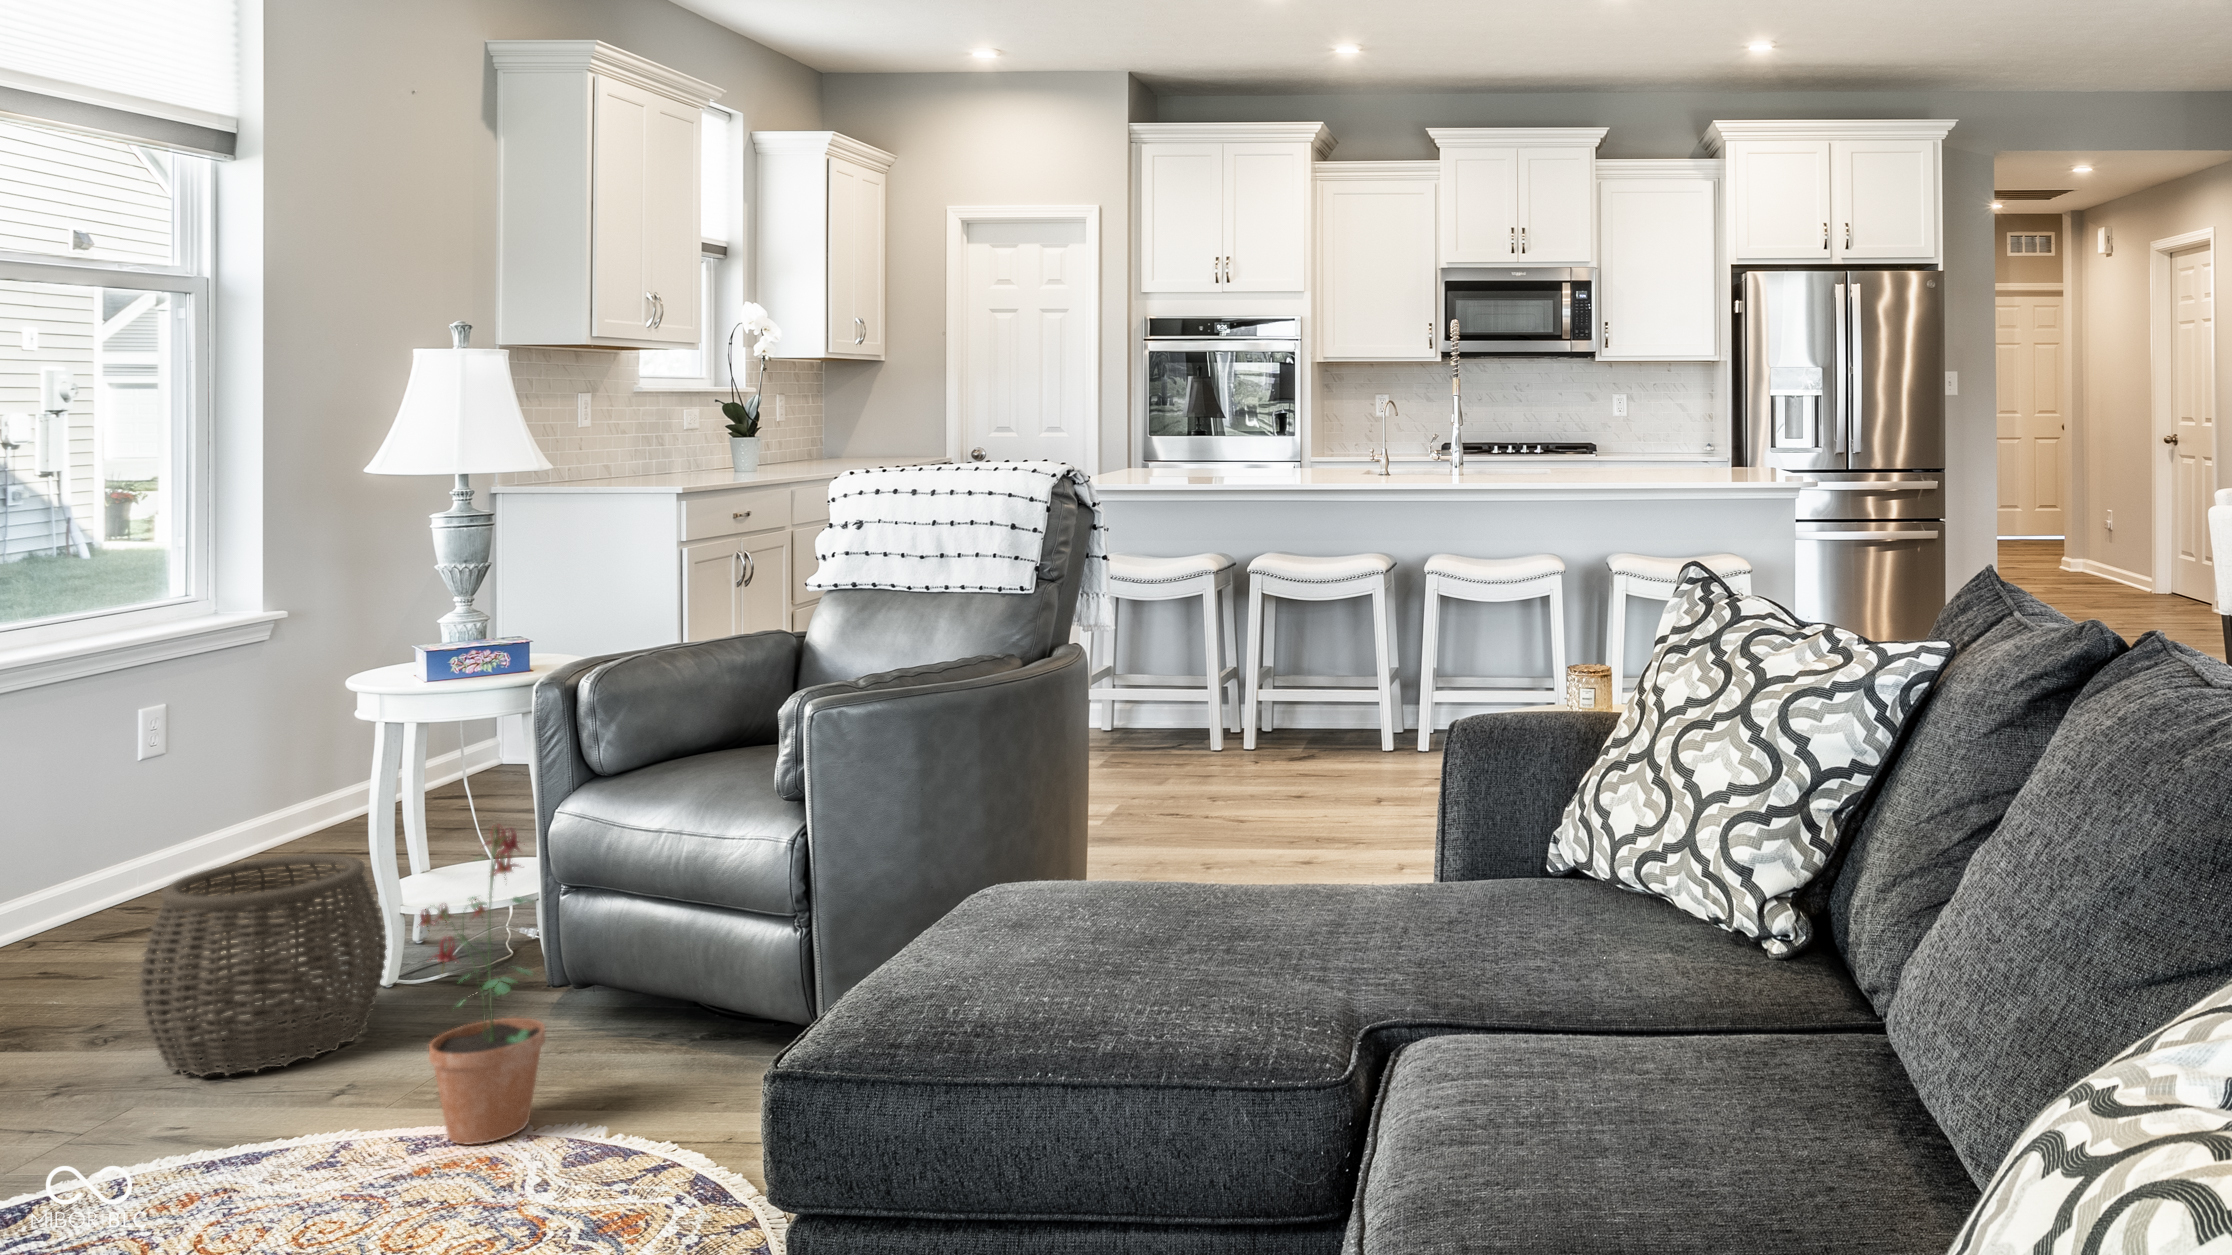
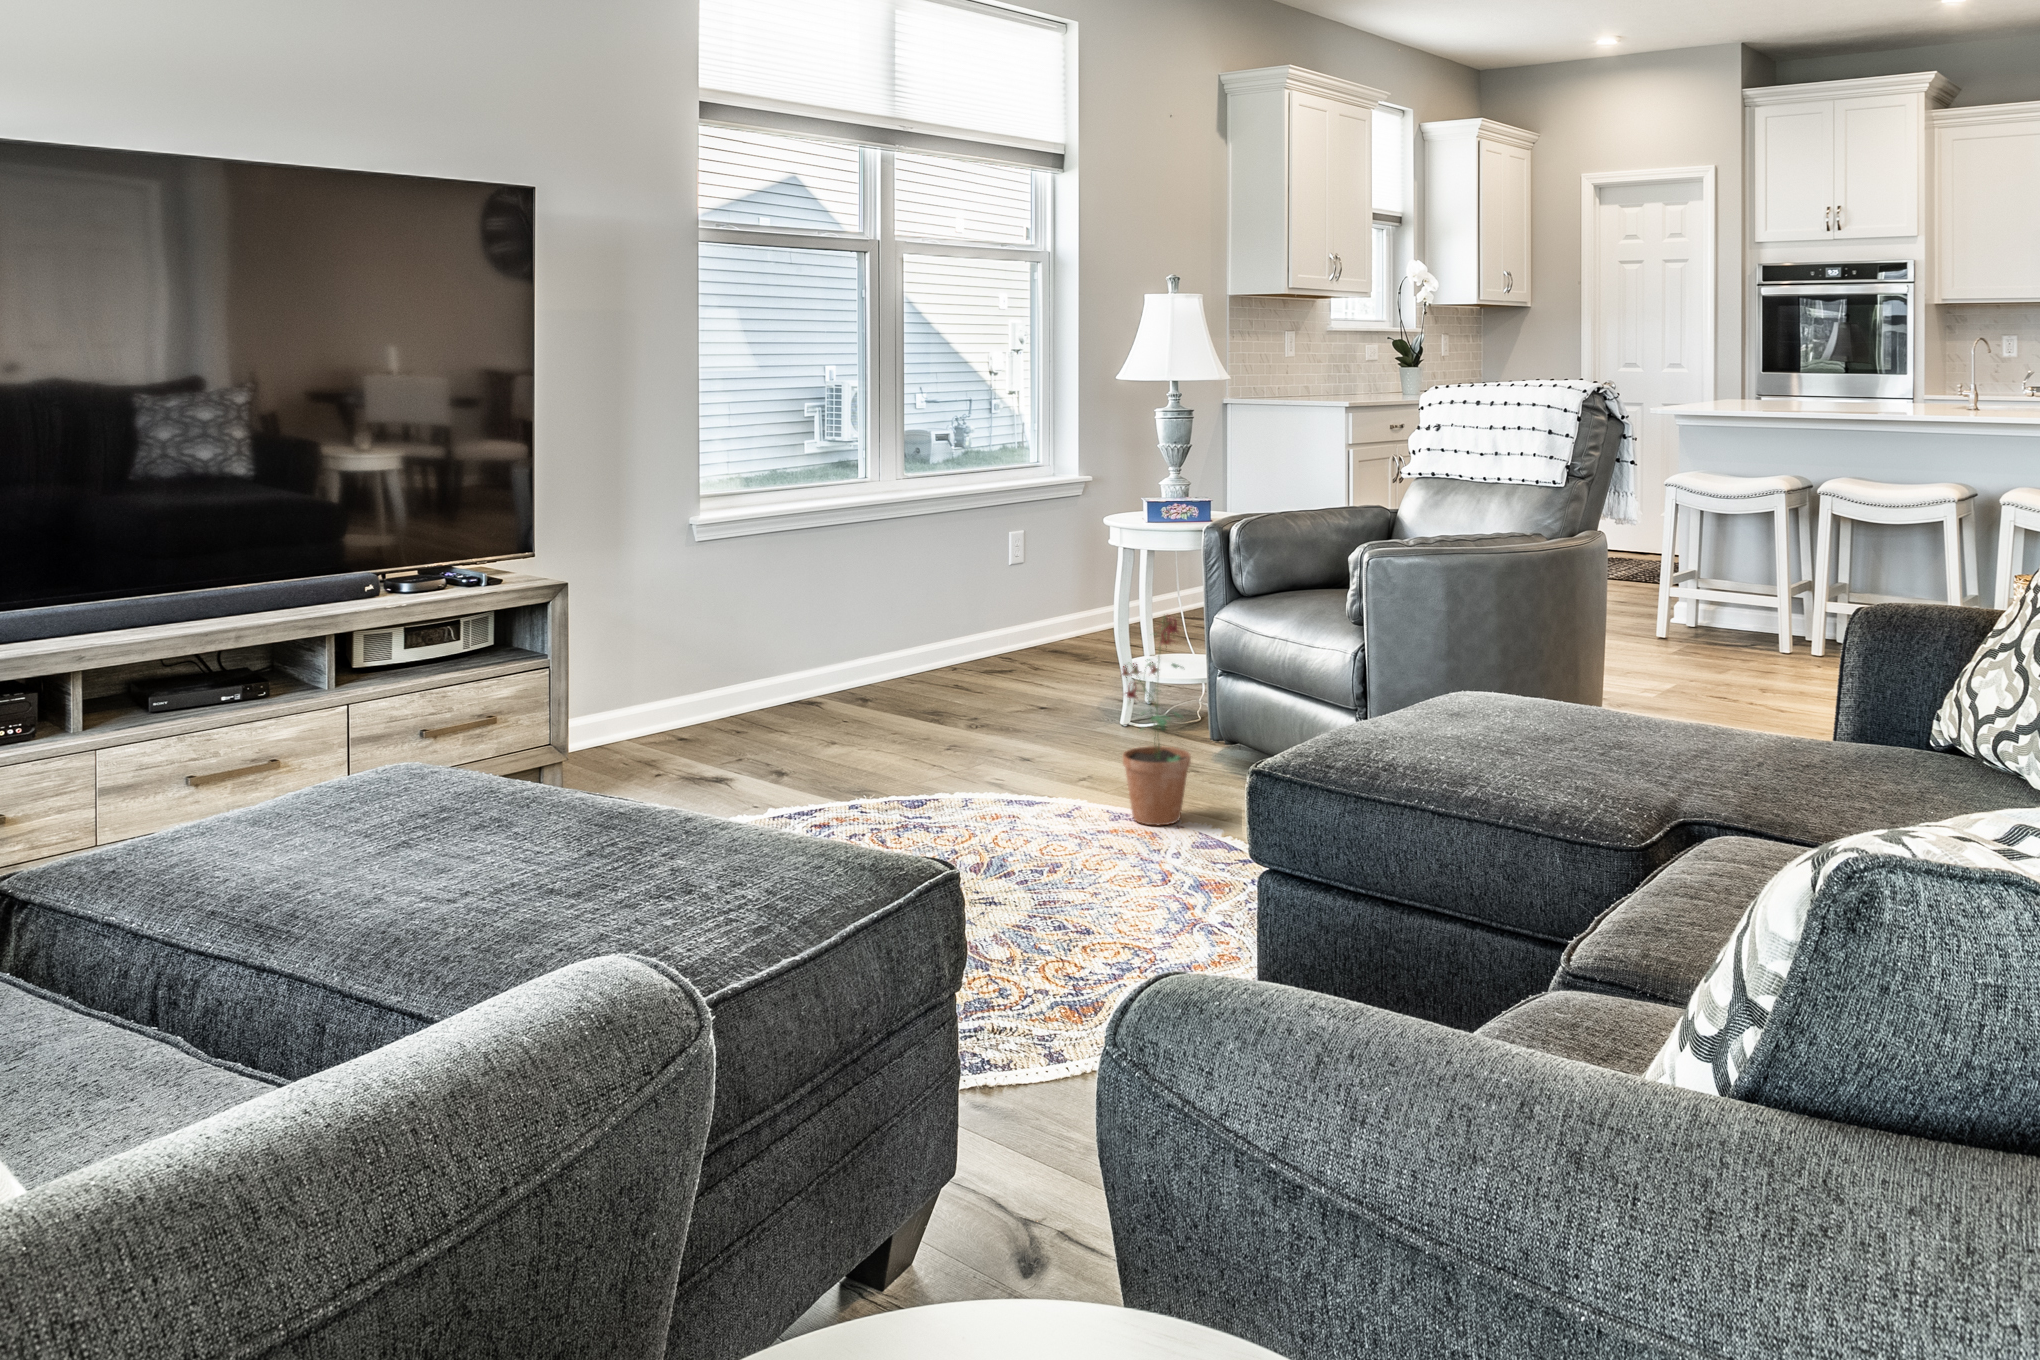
woven basket: present [138,854,387,1077] -> none [985,627,1117,761]

